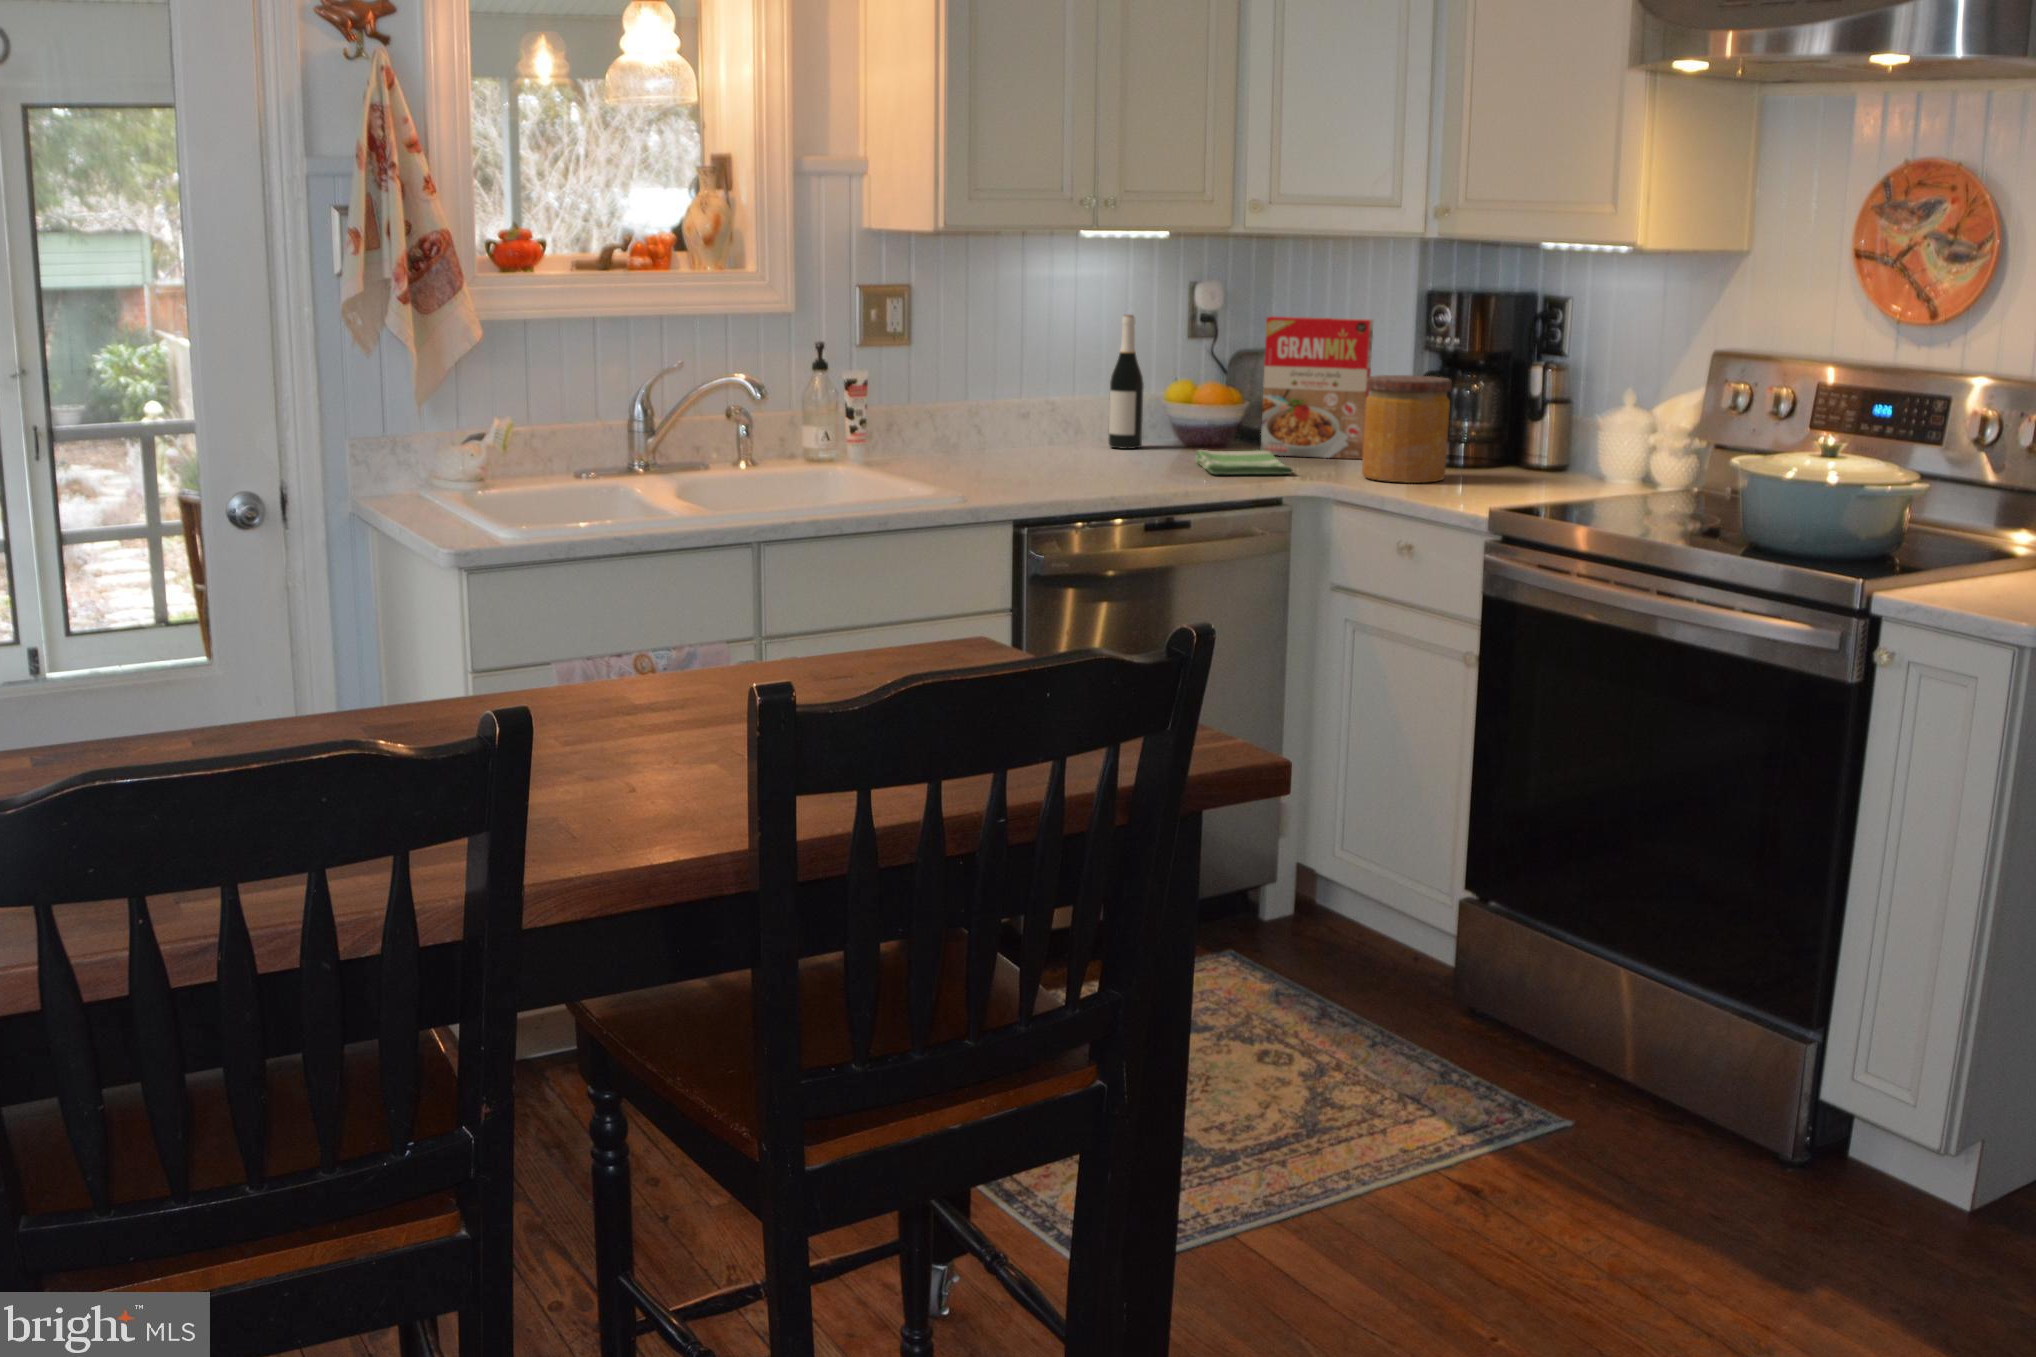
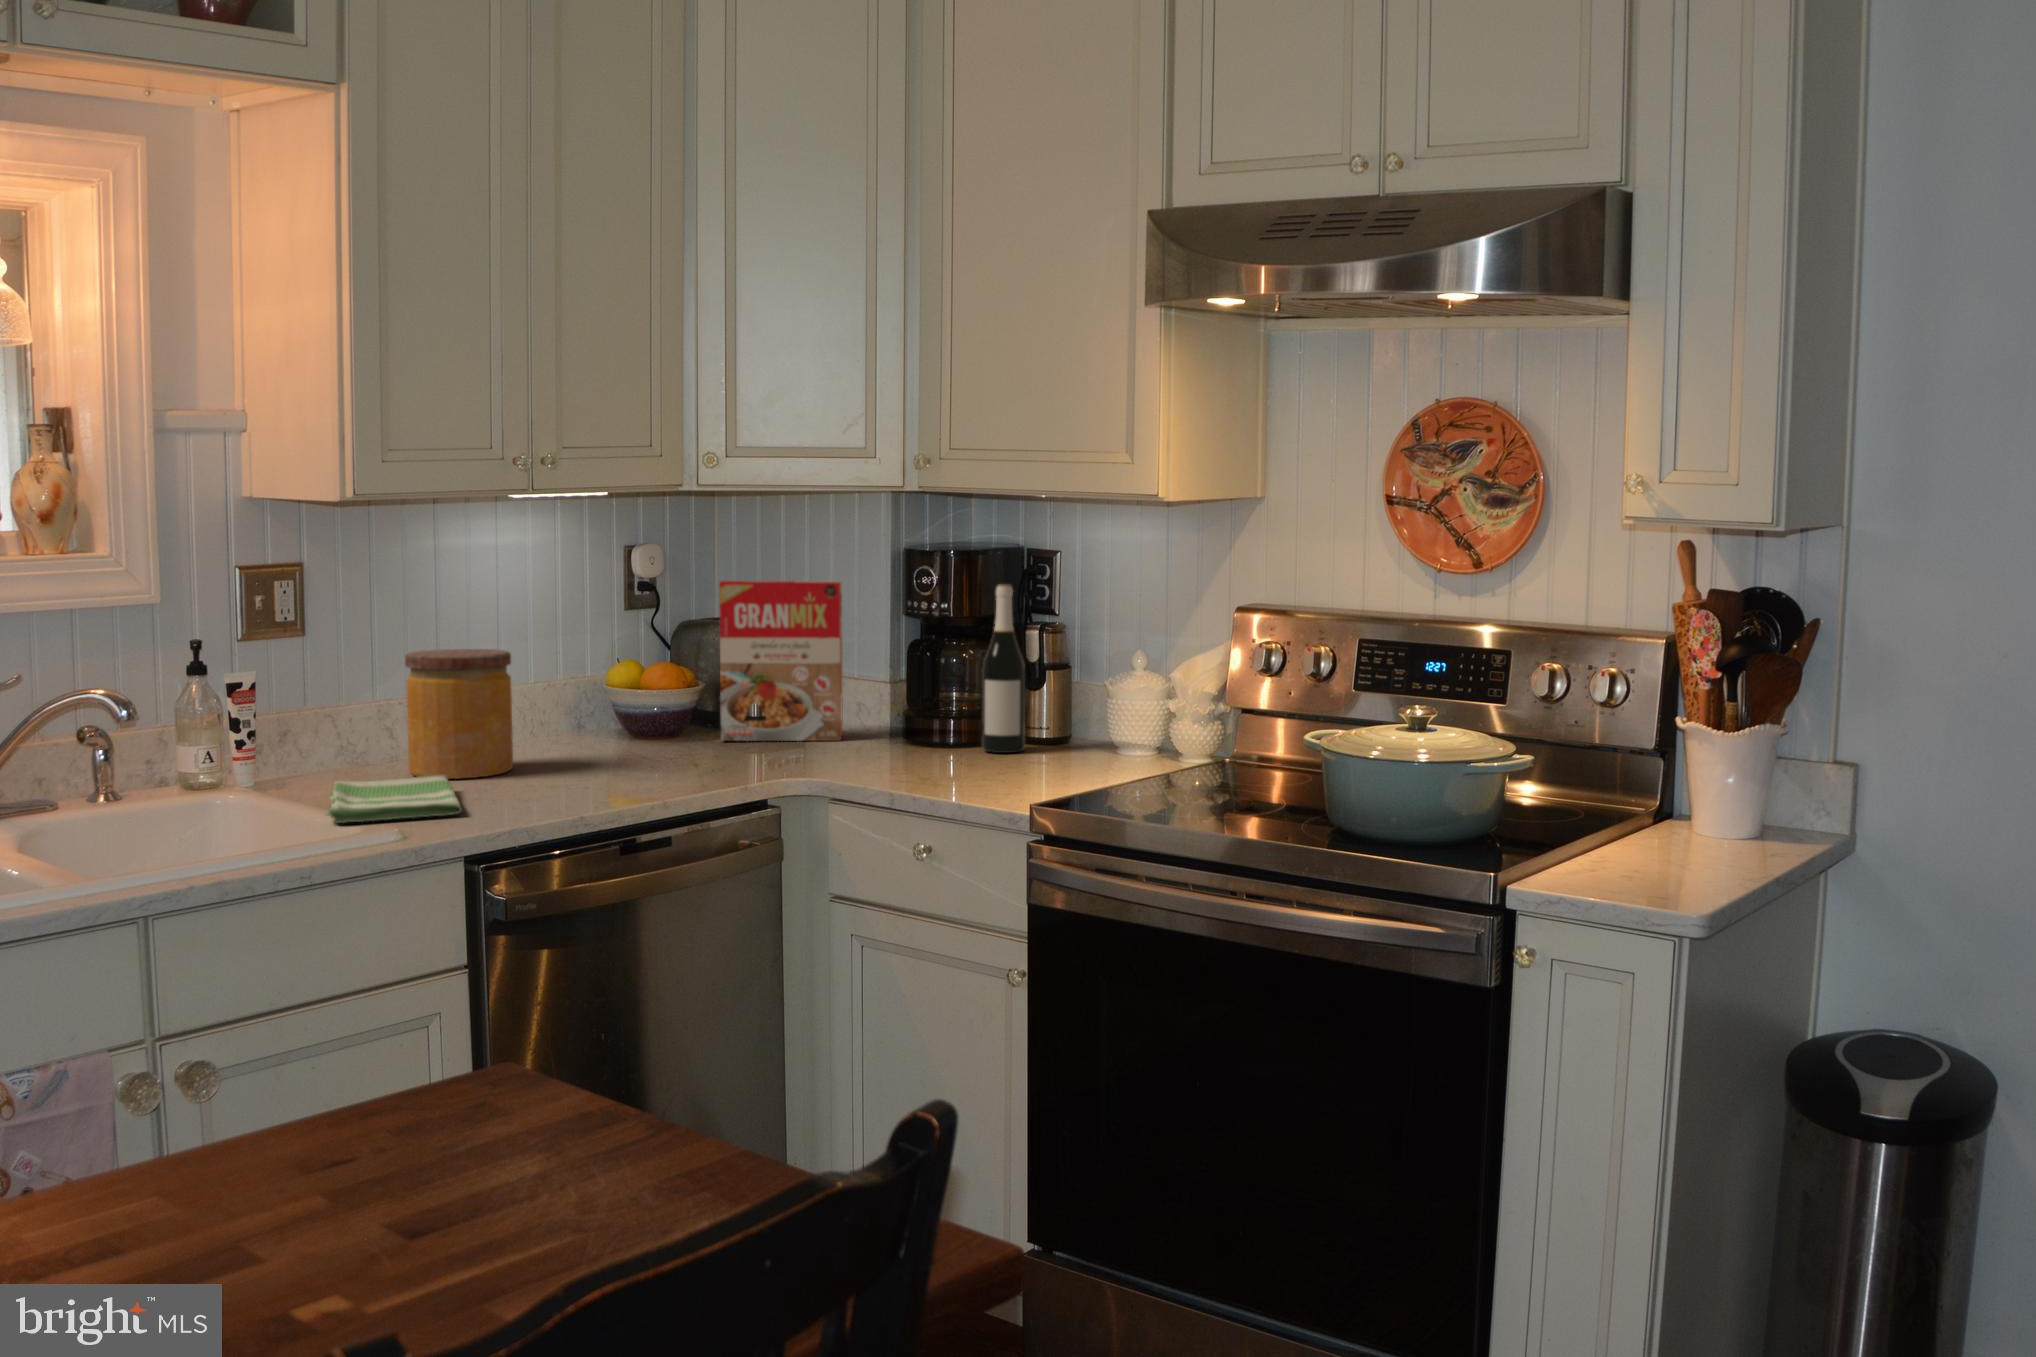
wine bottle: present [1108,315,1144,449] -> present [982,584,1025,753]
jar: present [1362,375,1452,483] -> present [405,649,513,779]
dish towel: present [1195,450,1293,474] -> present [326,775,462,823]

